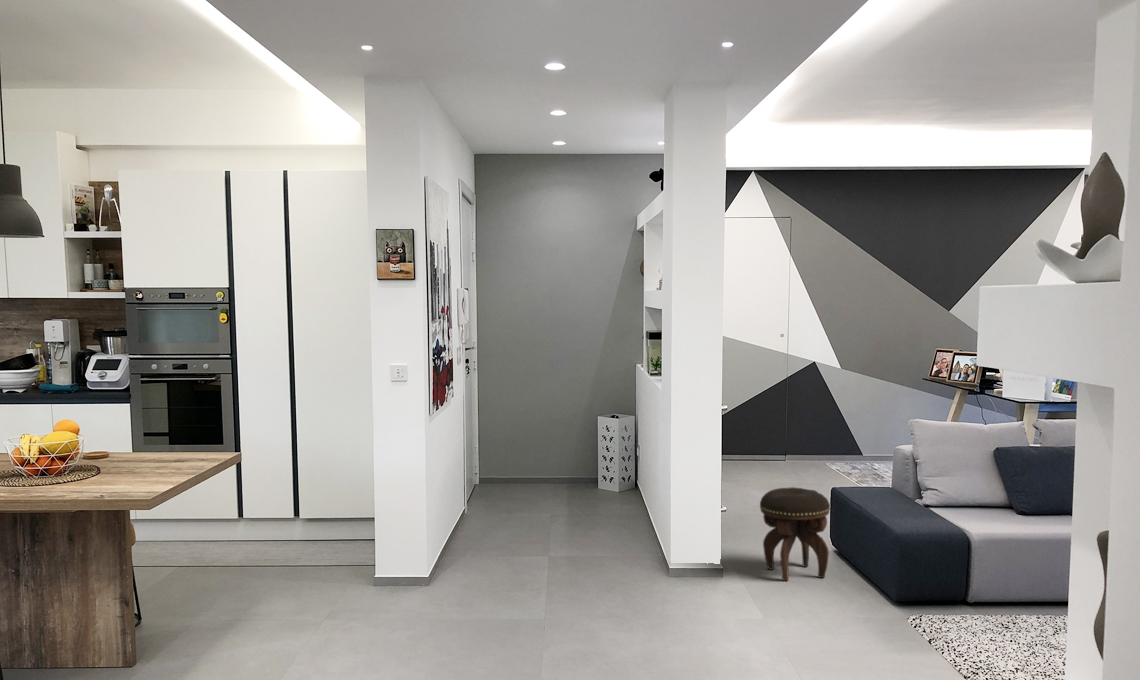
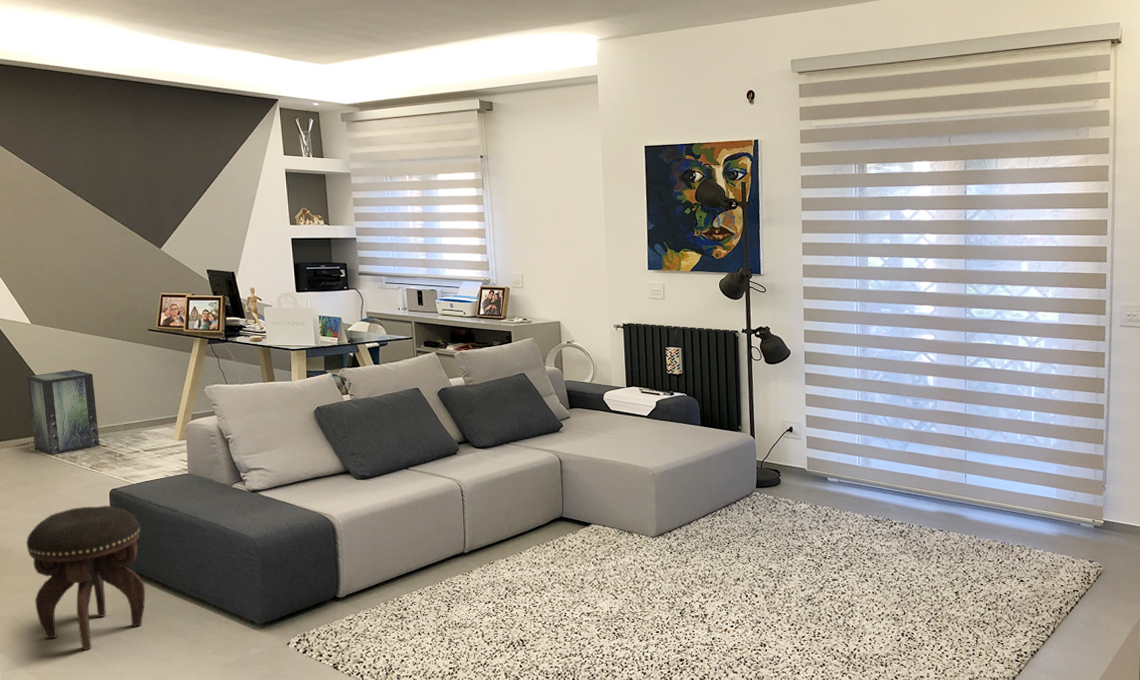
storage box: none [832,404,876,466] -> present [27,370,99,455]

